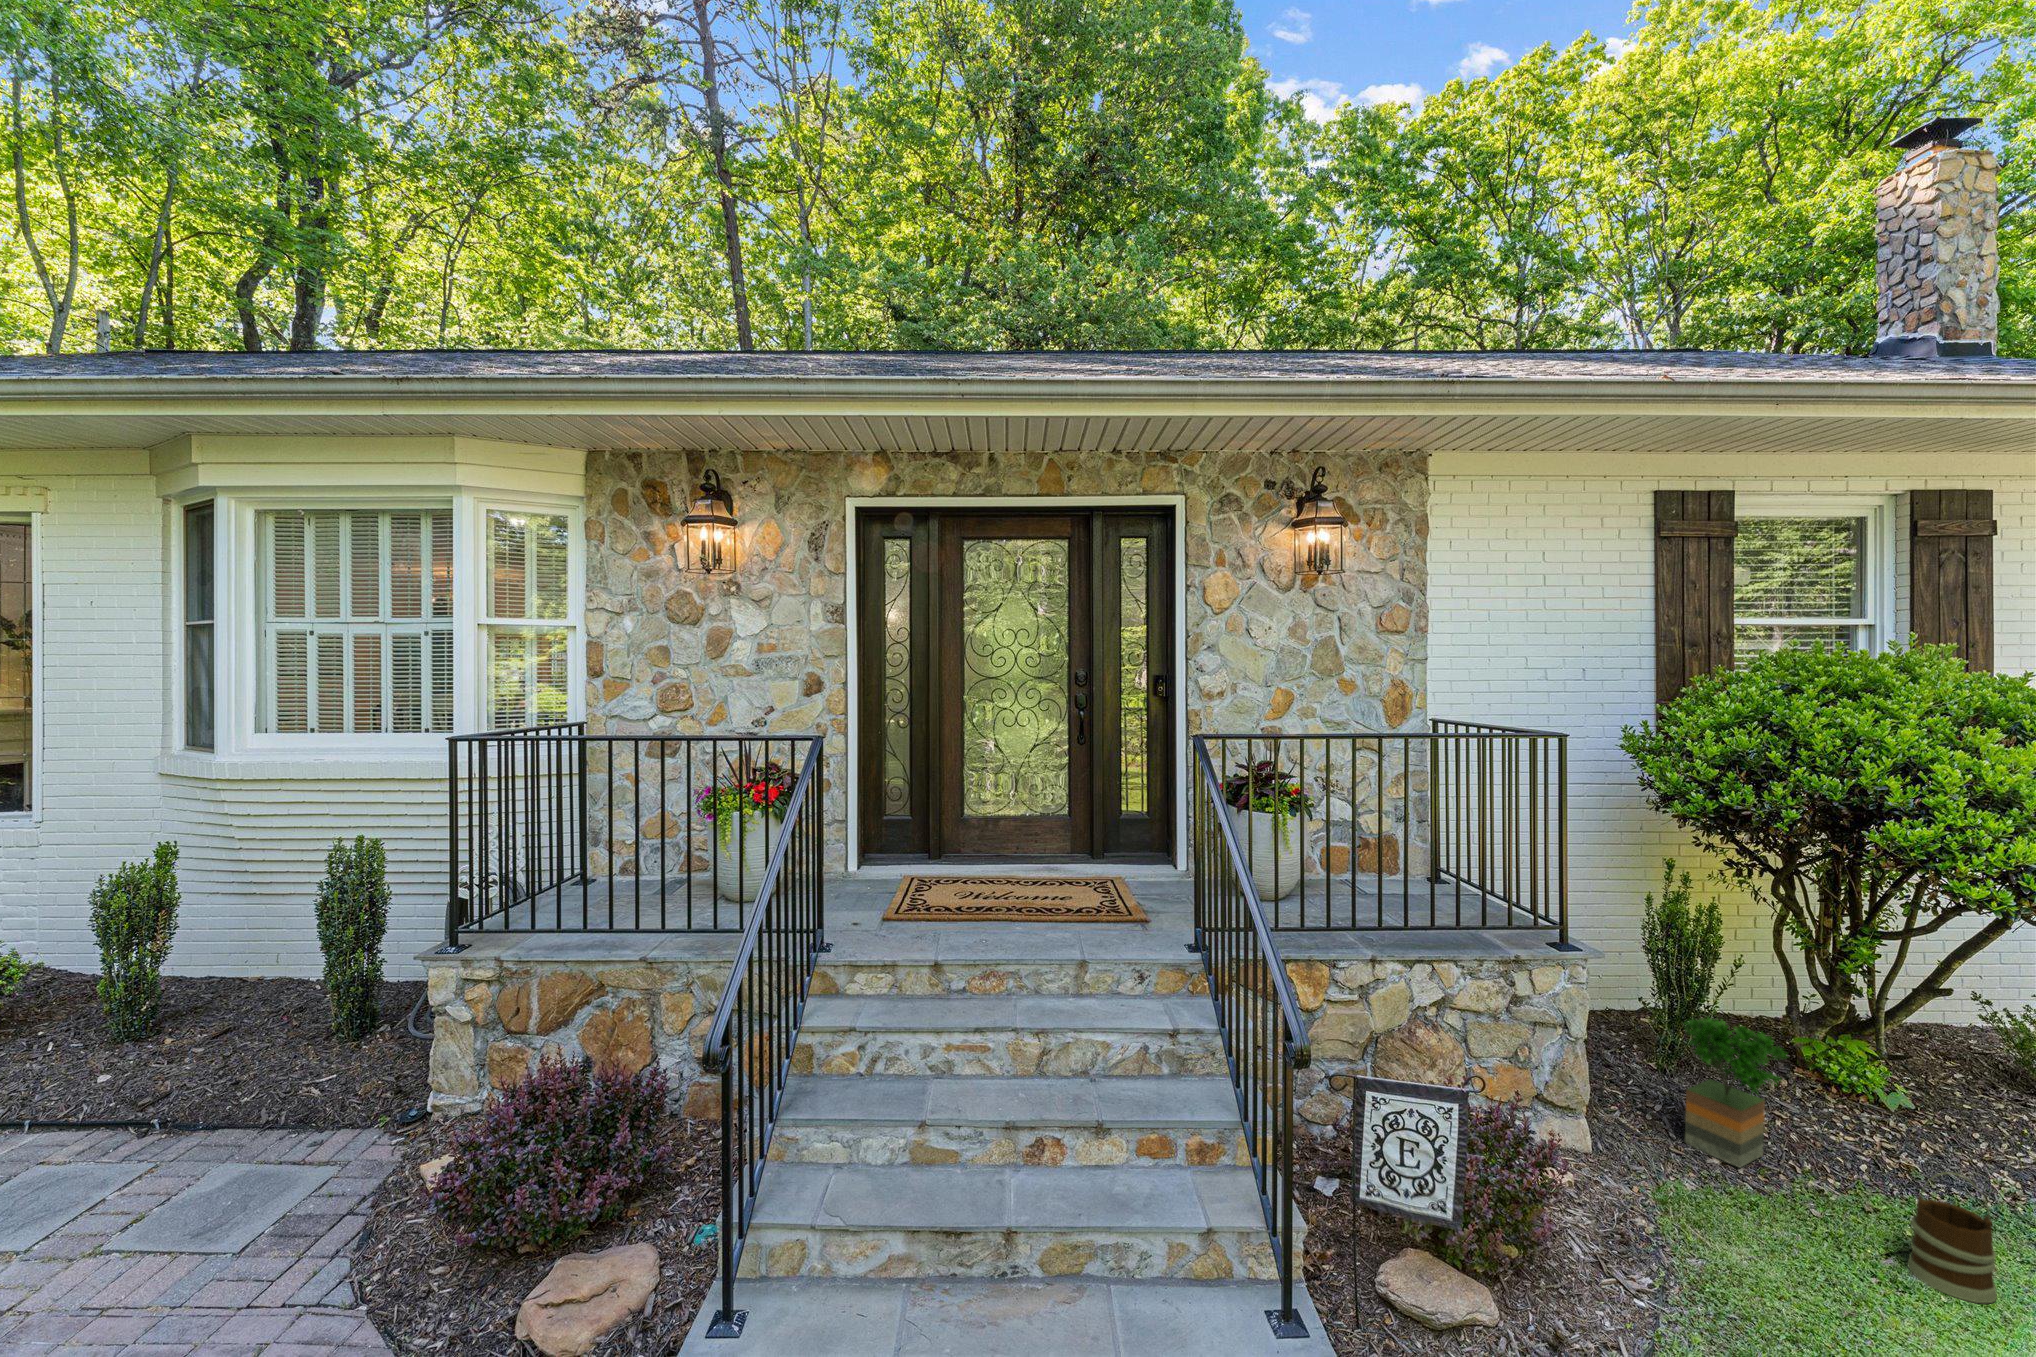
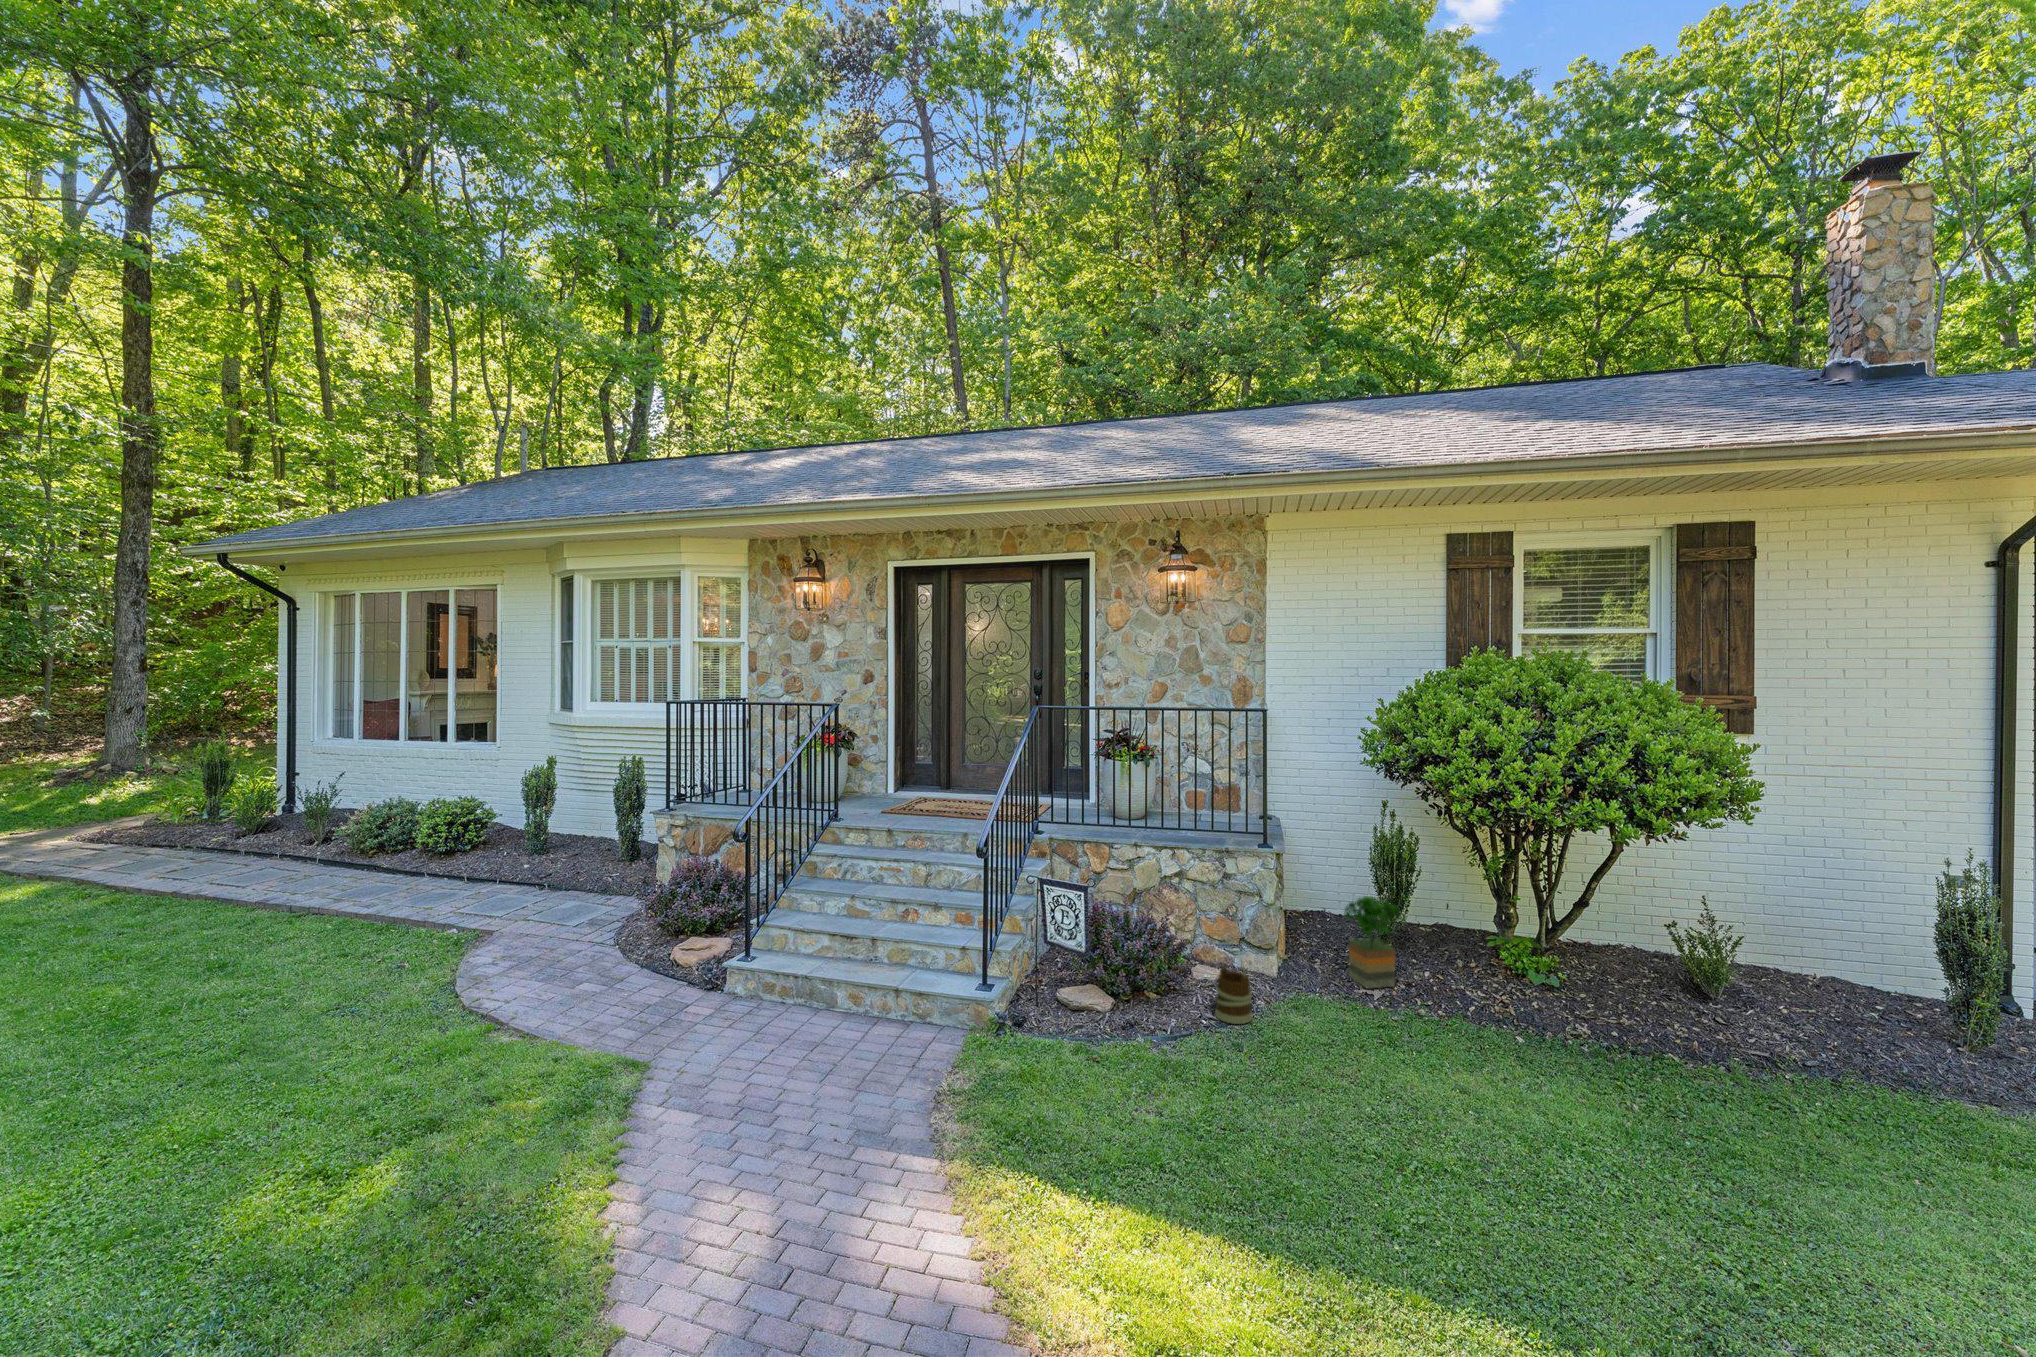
wooden bucket: present [1907,1172,1997,1303] -> present [1215,952,1252,1024]

